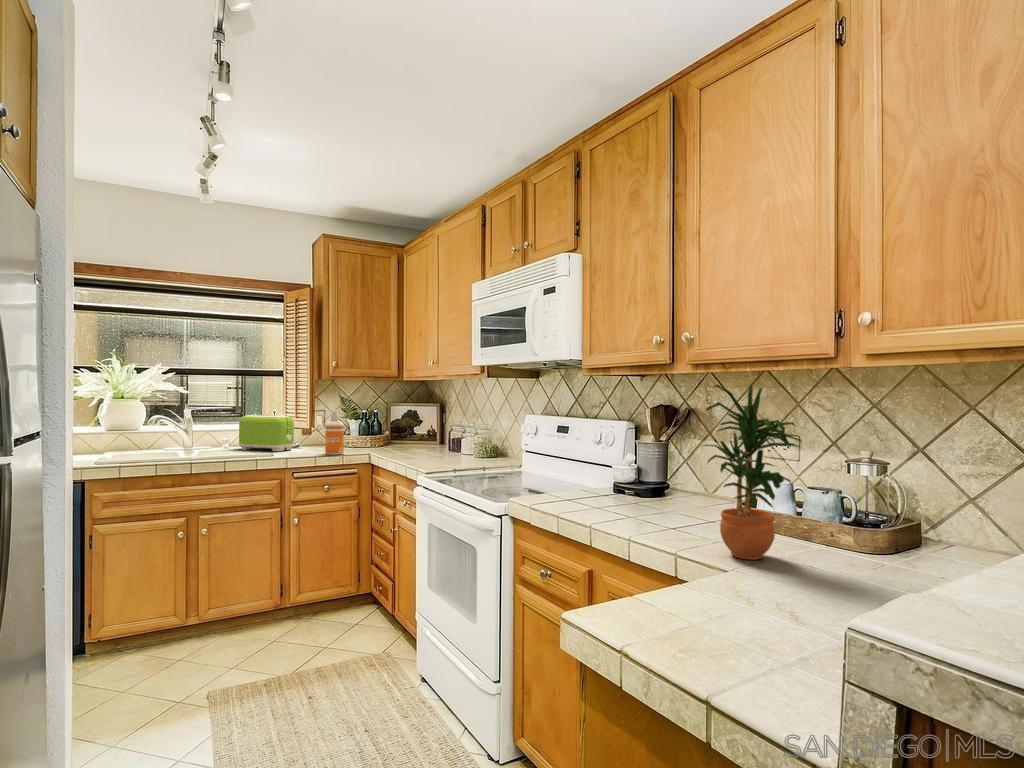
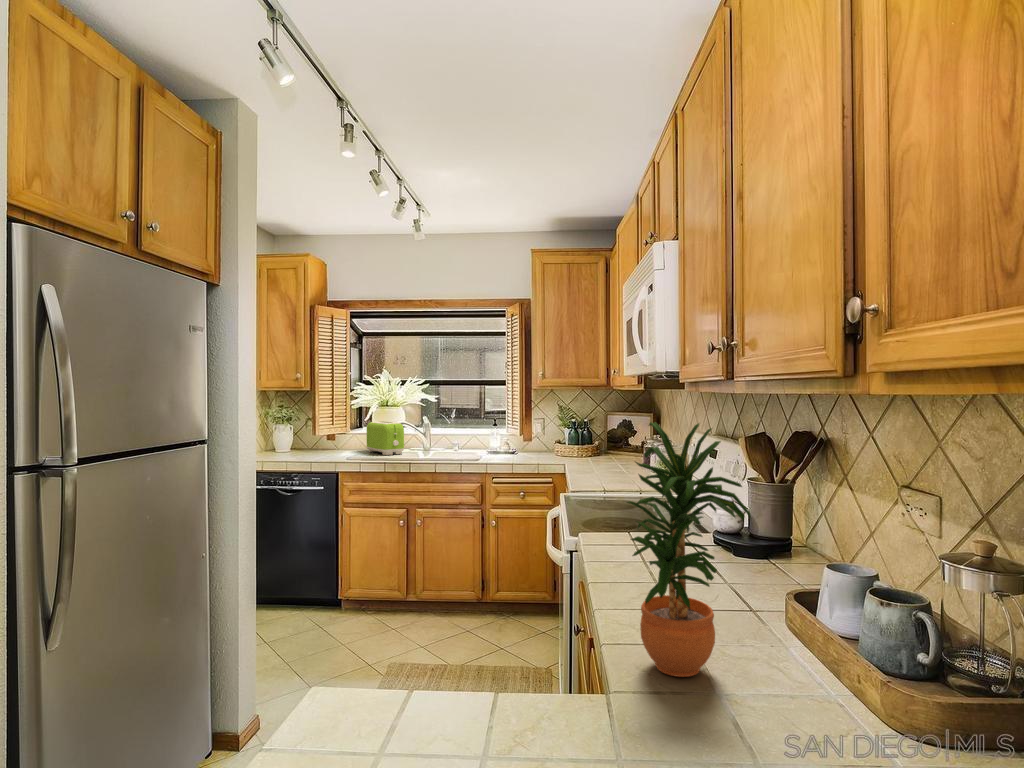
soap dispenser: present [325,411,344,455] -> none [520,421,537,463]
toaster: present [239,415,294,451] -> present [367,421,404,455]

